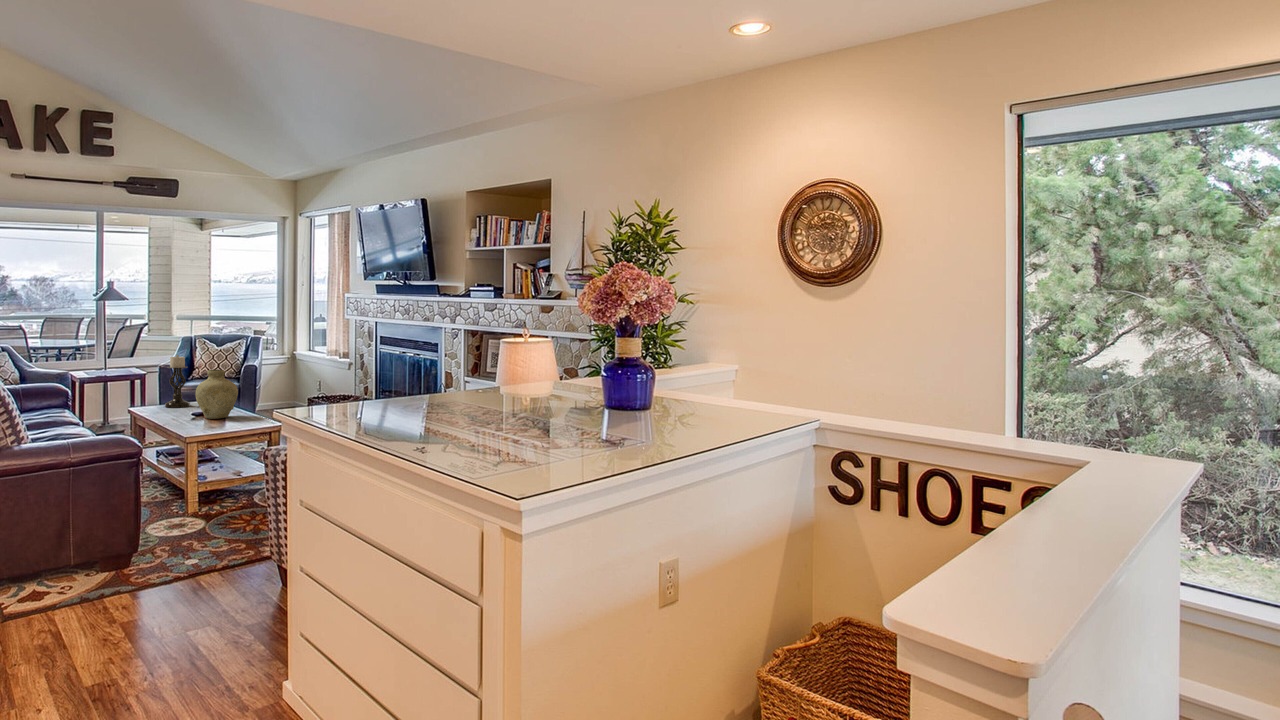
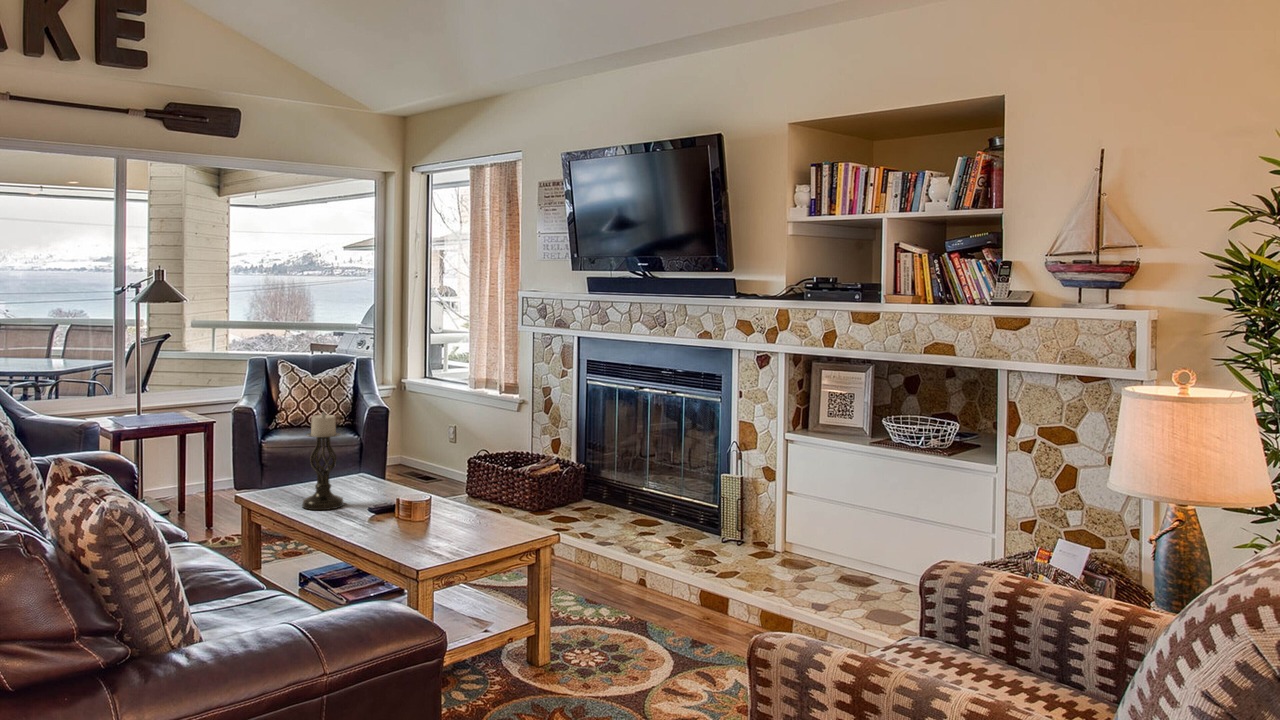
vase: present [196,370,238,419] -> none [392,449,467,547]

